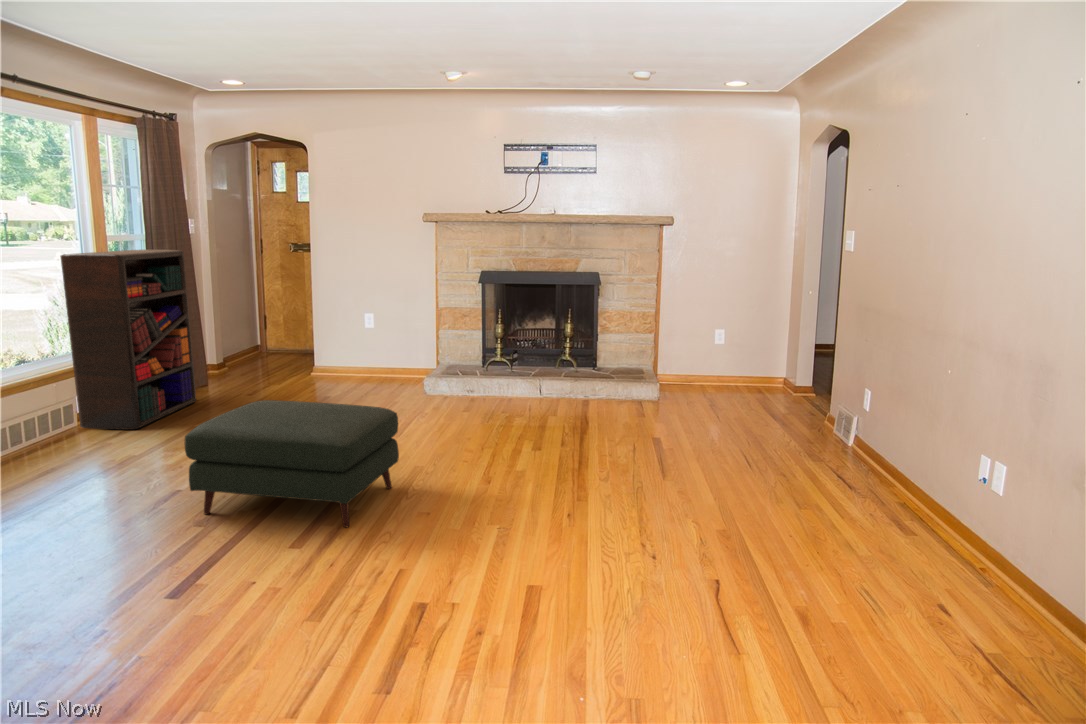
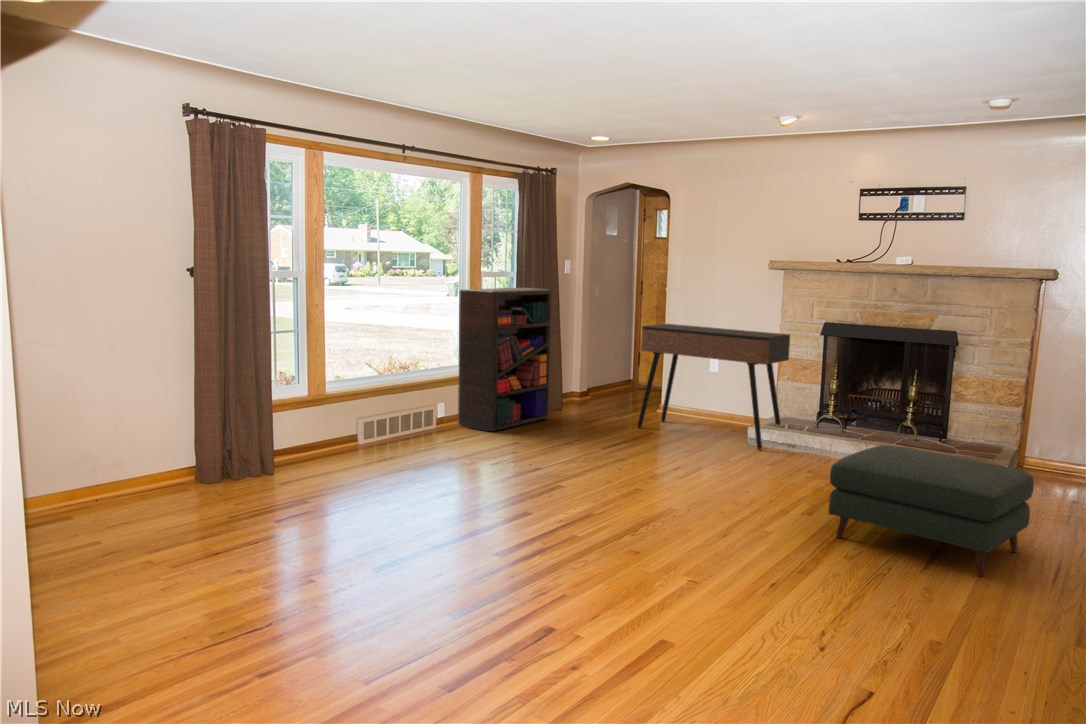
console table: none [302,282,460,401] -> present [637,324,790,450]
ottoman: present [184,400,399,527] -> present [829,445,1034,577]

